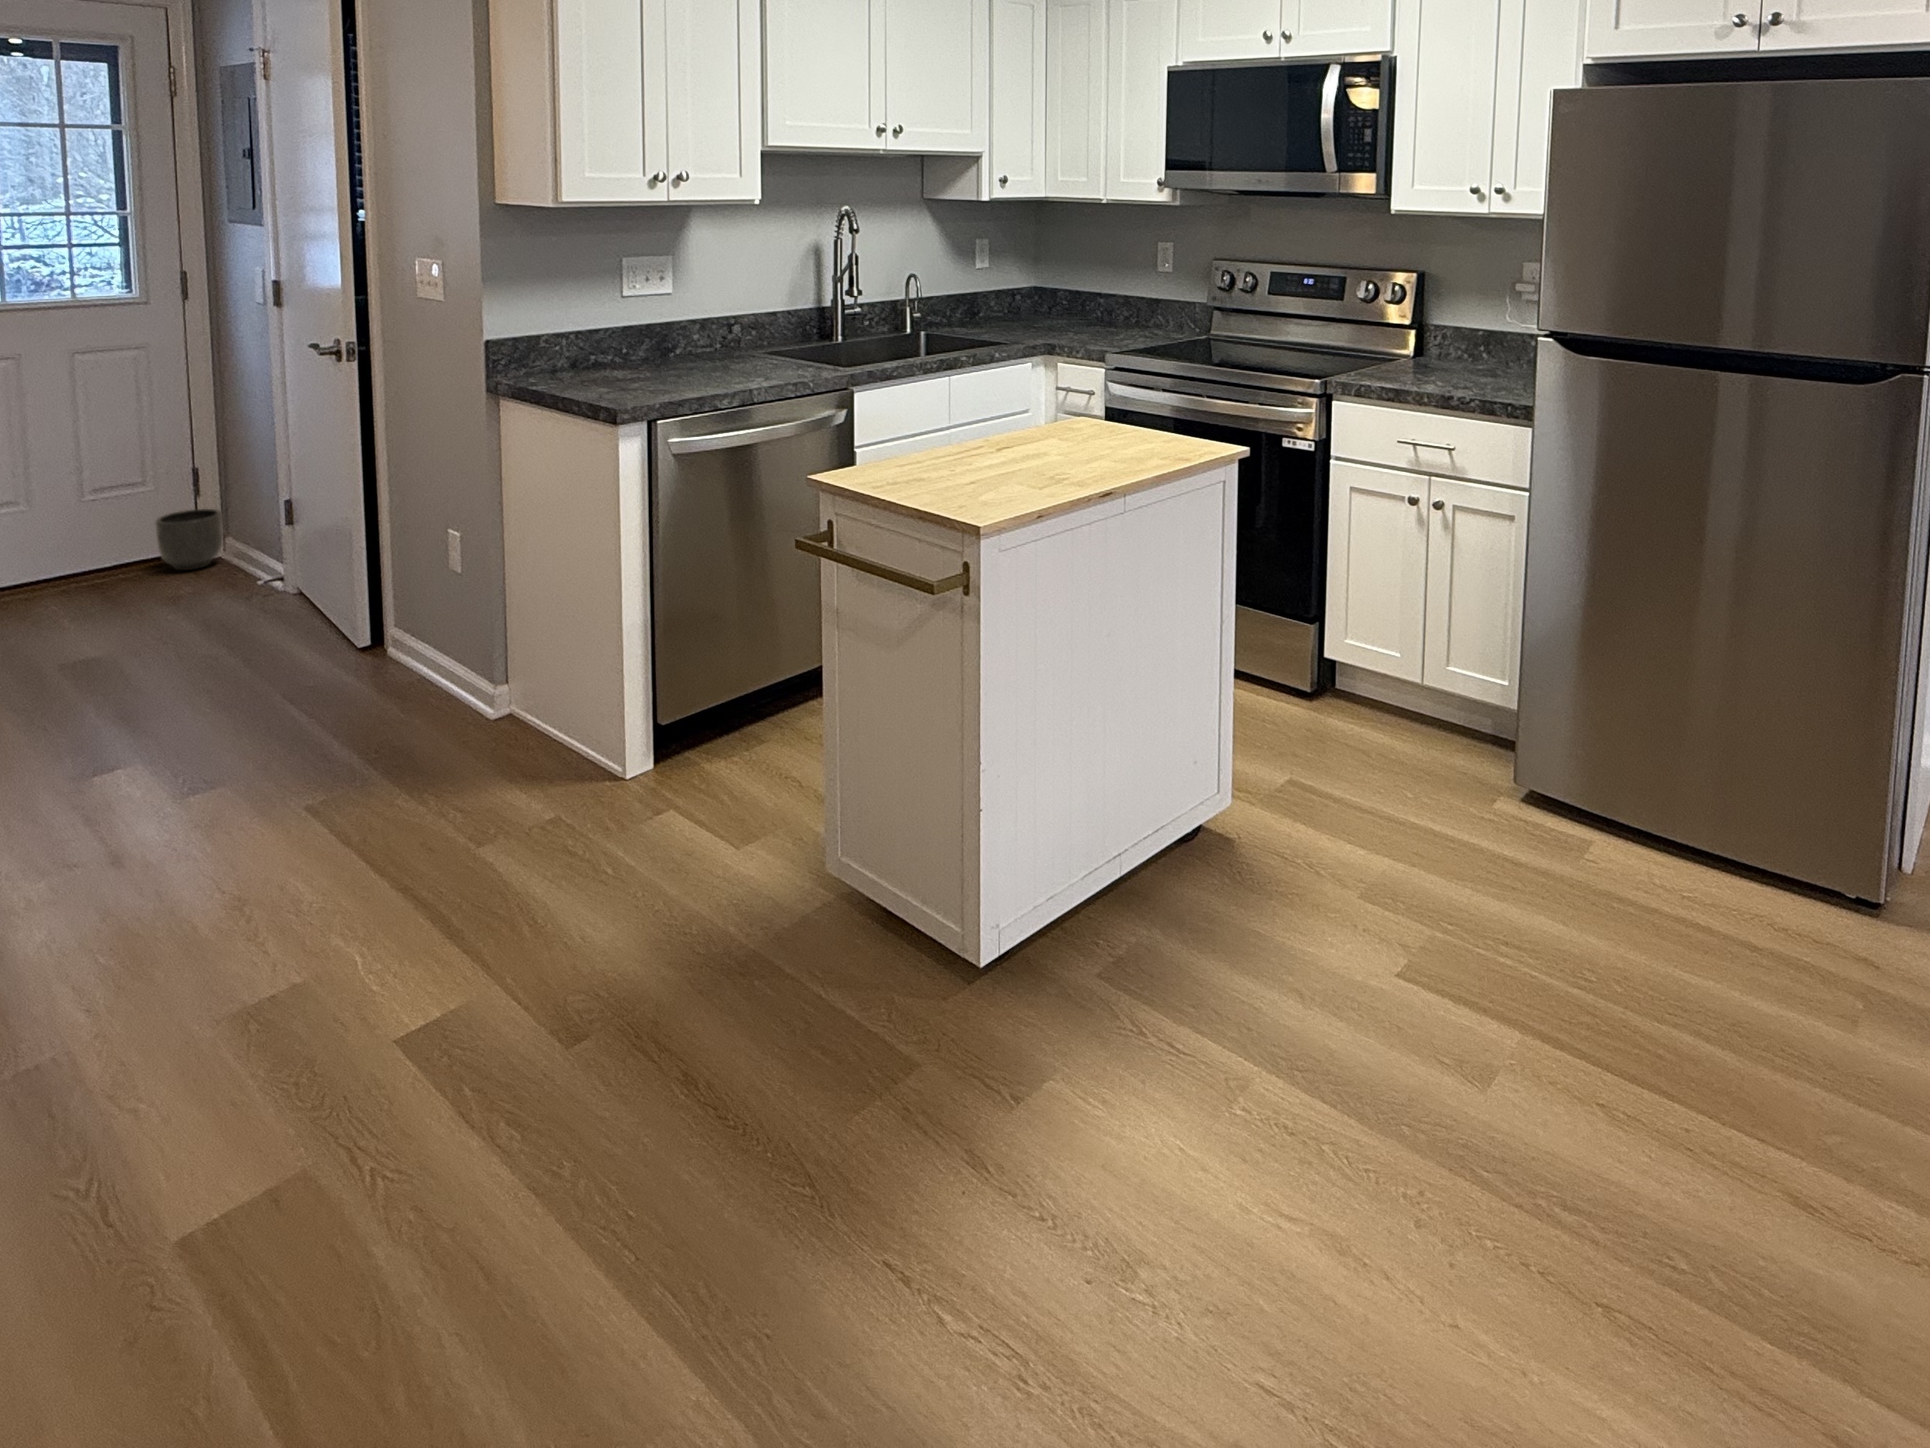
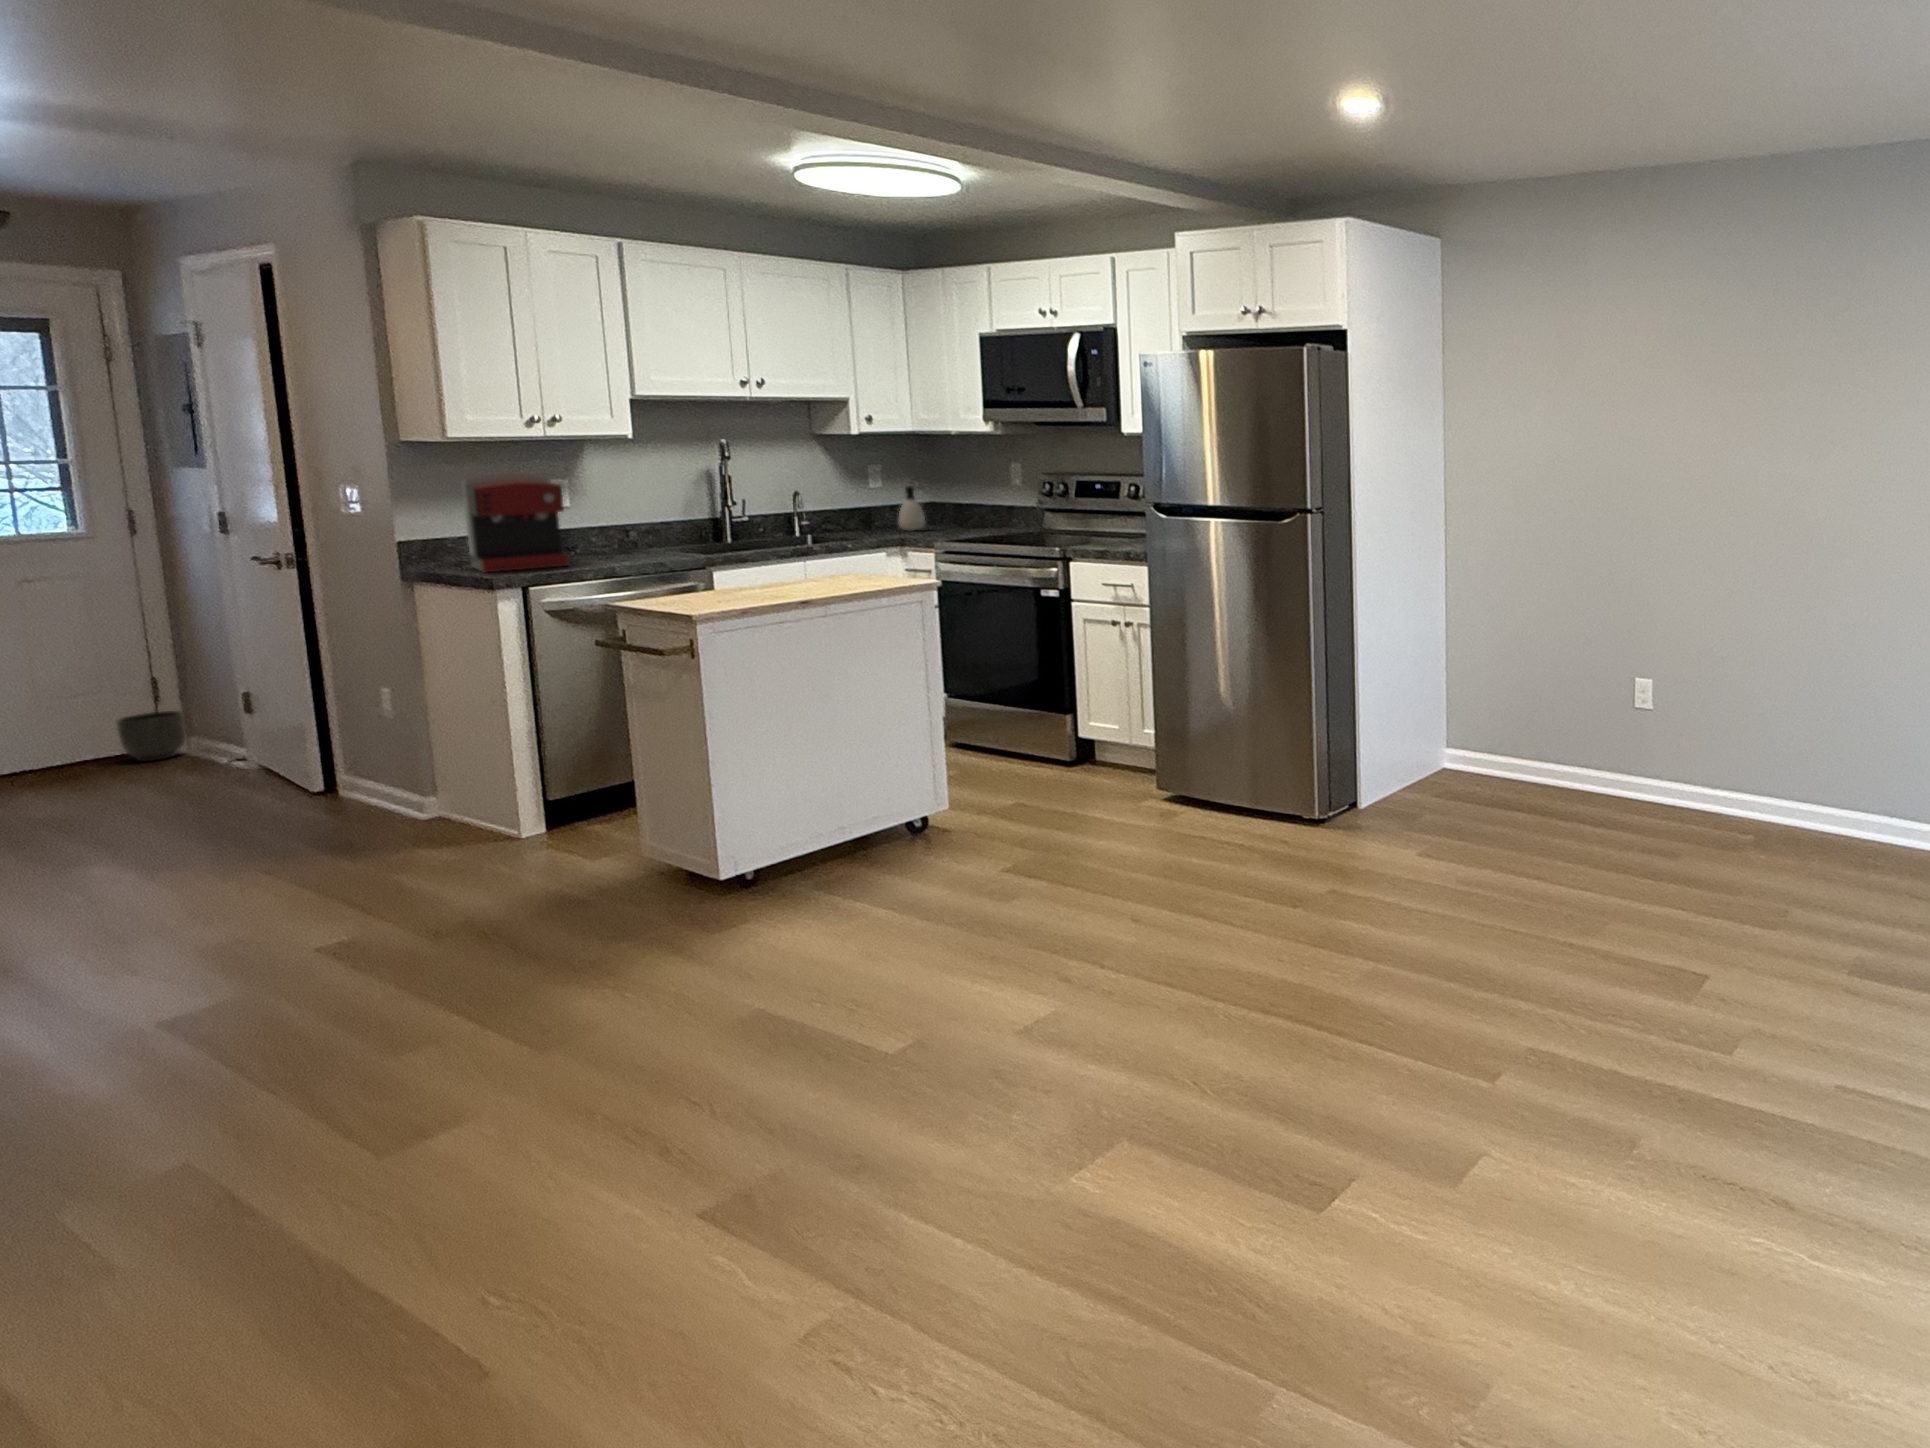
coffee maker: none [565,250,690,391] -> present [461,473,569,572]
soap dispenser: none [1019,270,1052,329] -> present [899,486,926,531]

